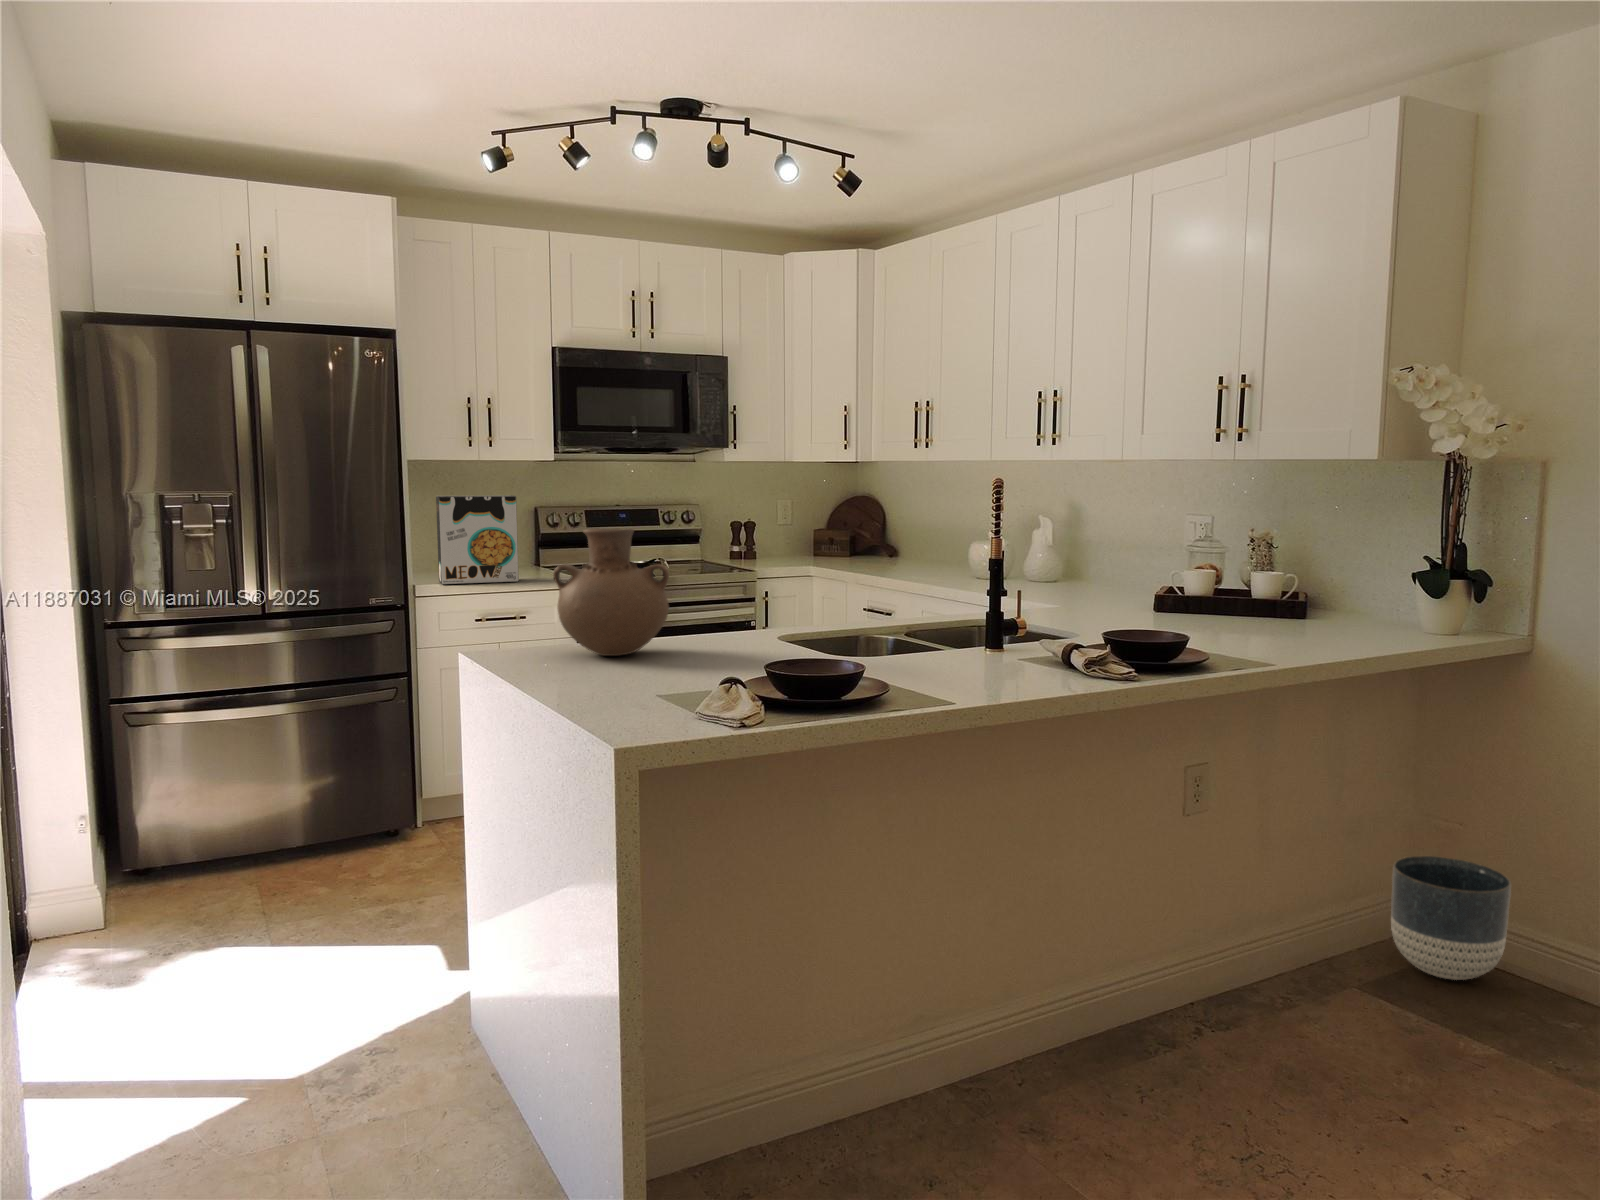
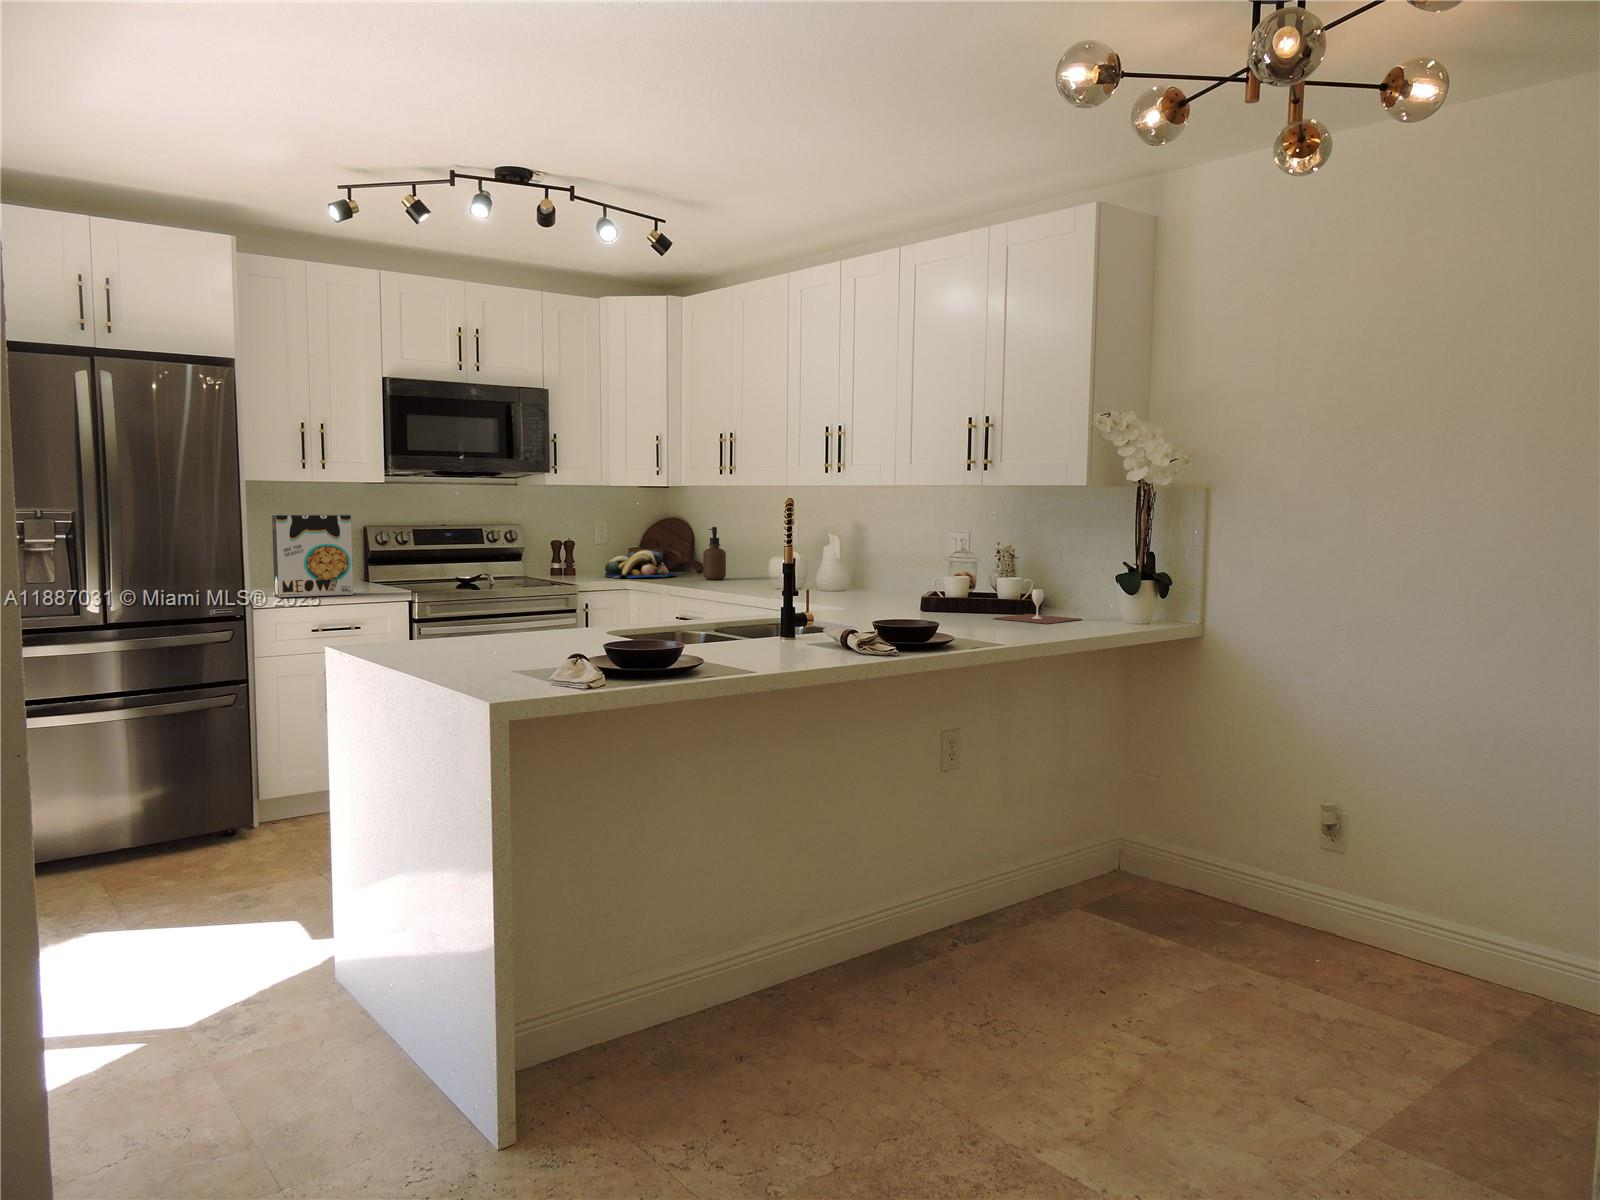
soap dispenser: none [895,507,920,566] -> present [703,527,726,580]
vase: present [553,528,669,656] -> none [416,539,517,647]
fruit bowl: none [786,532,865,563] -> present [605,550,676,578]
wine glass: none [1245,588,1367,633] -> present [994,589,1081,624]
planter: present [1391,856,1511,980] -> none [1106,802,1191,896]

